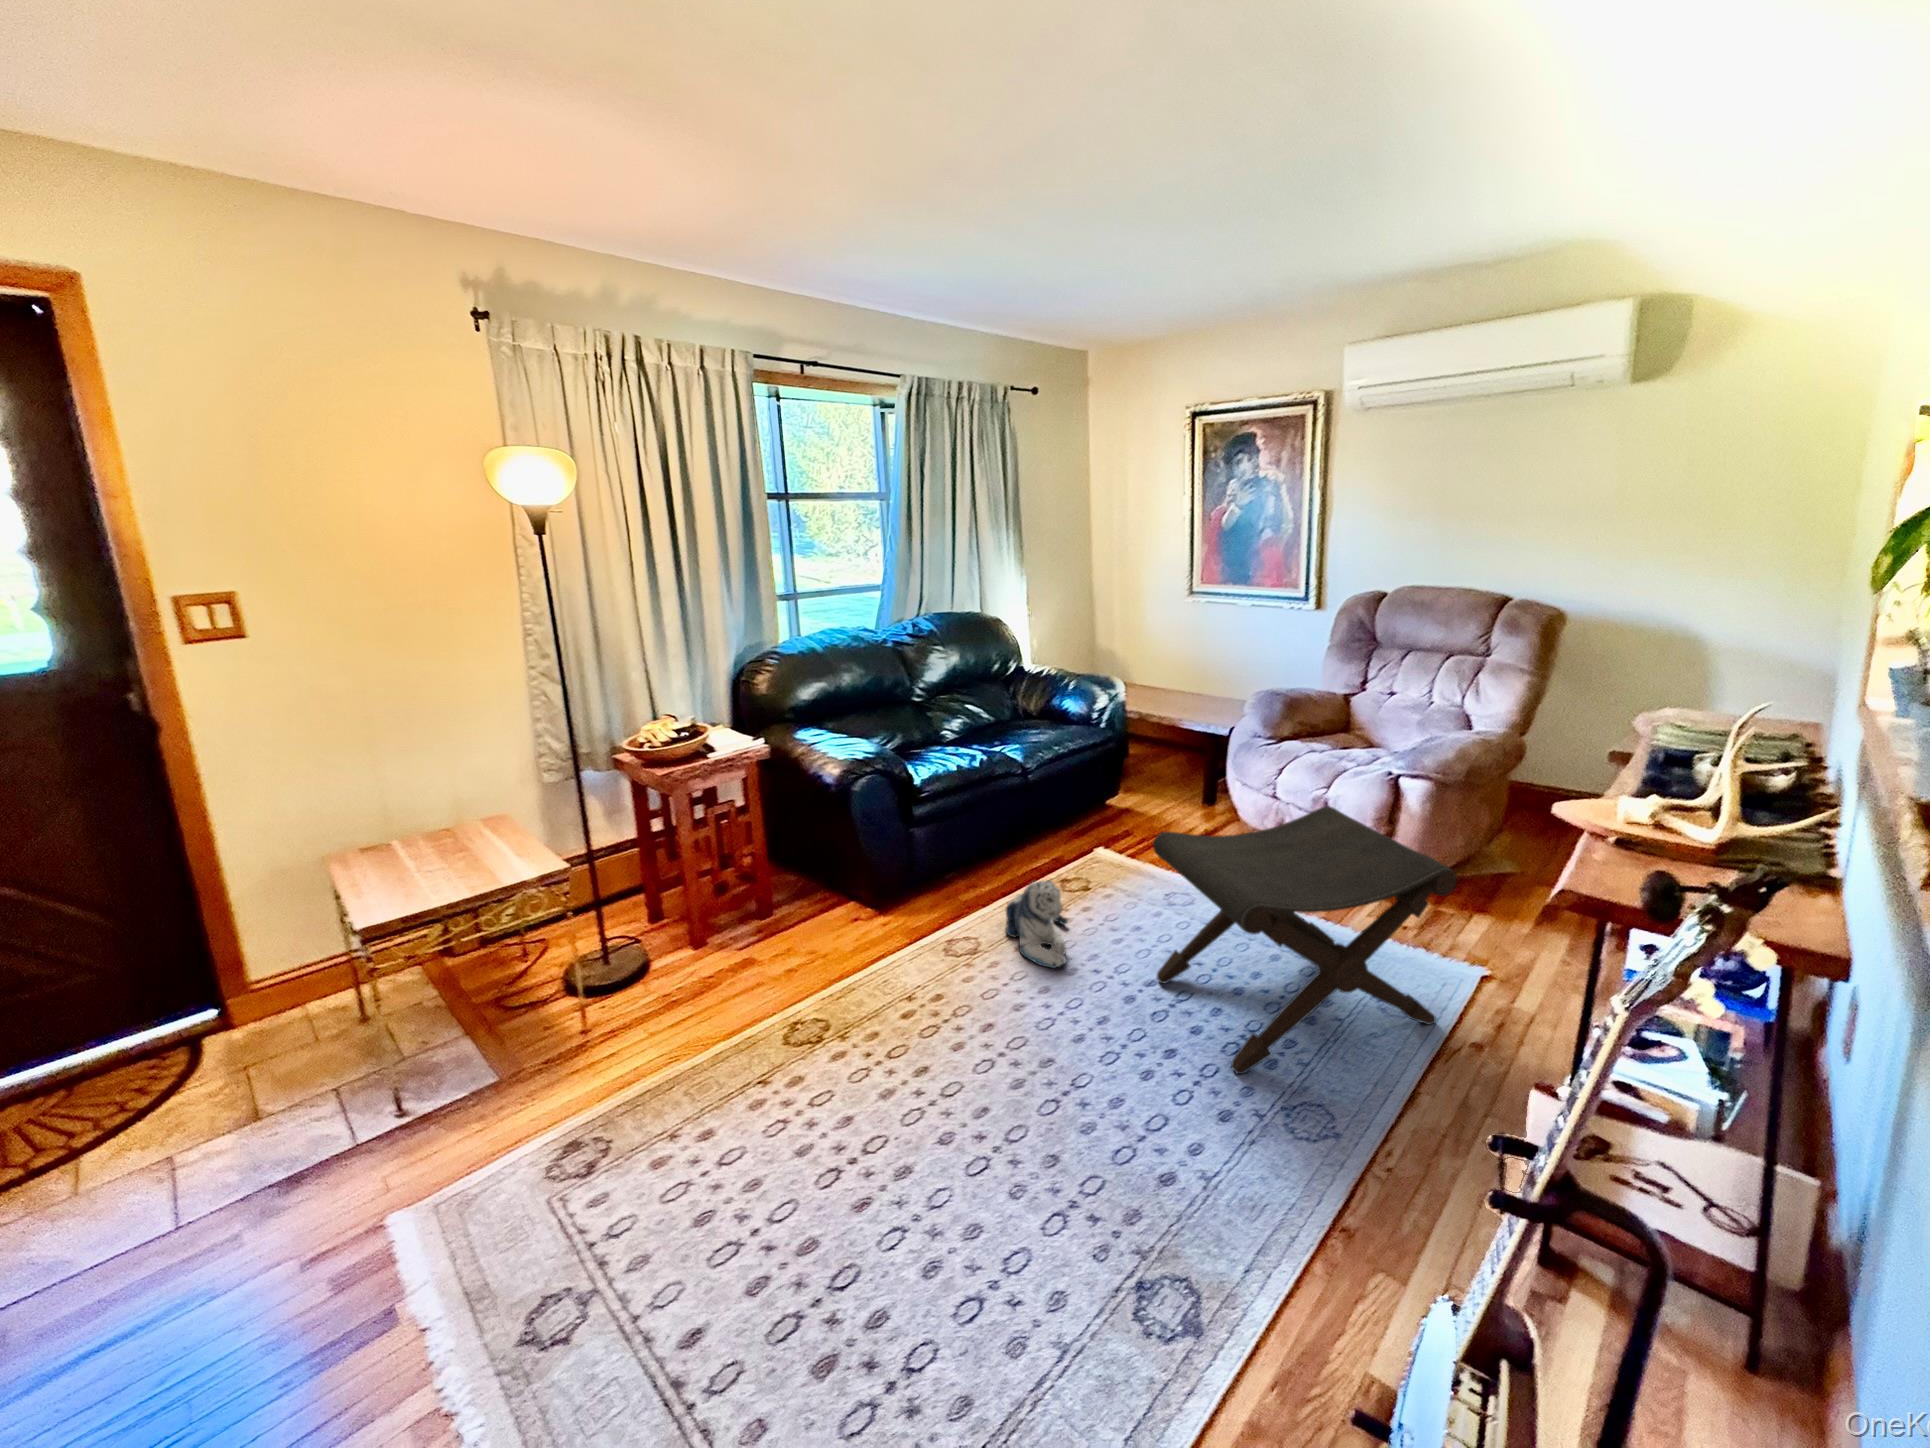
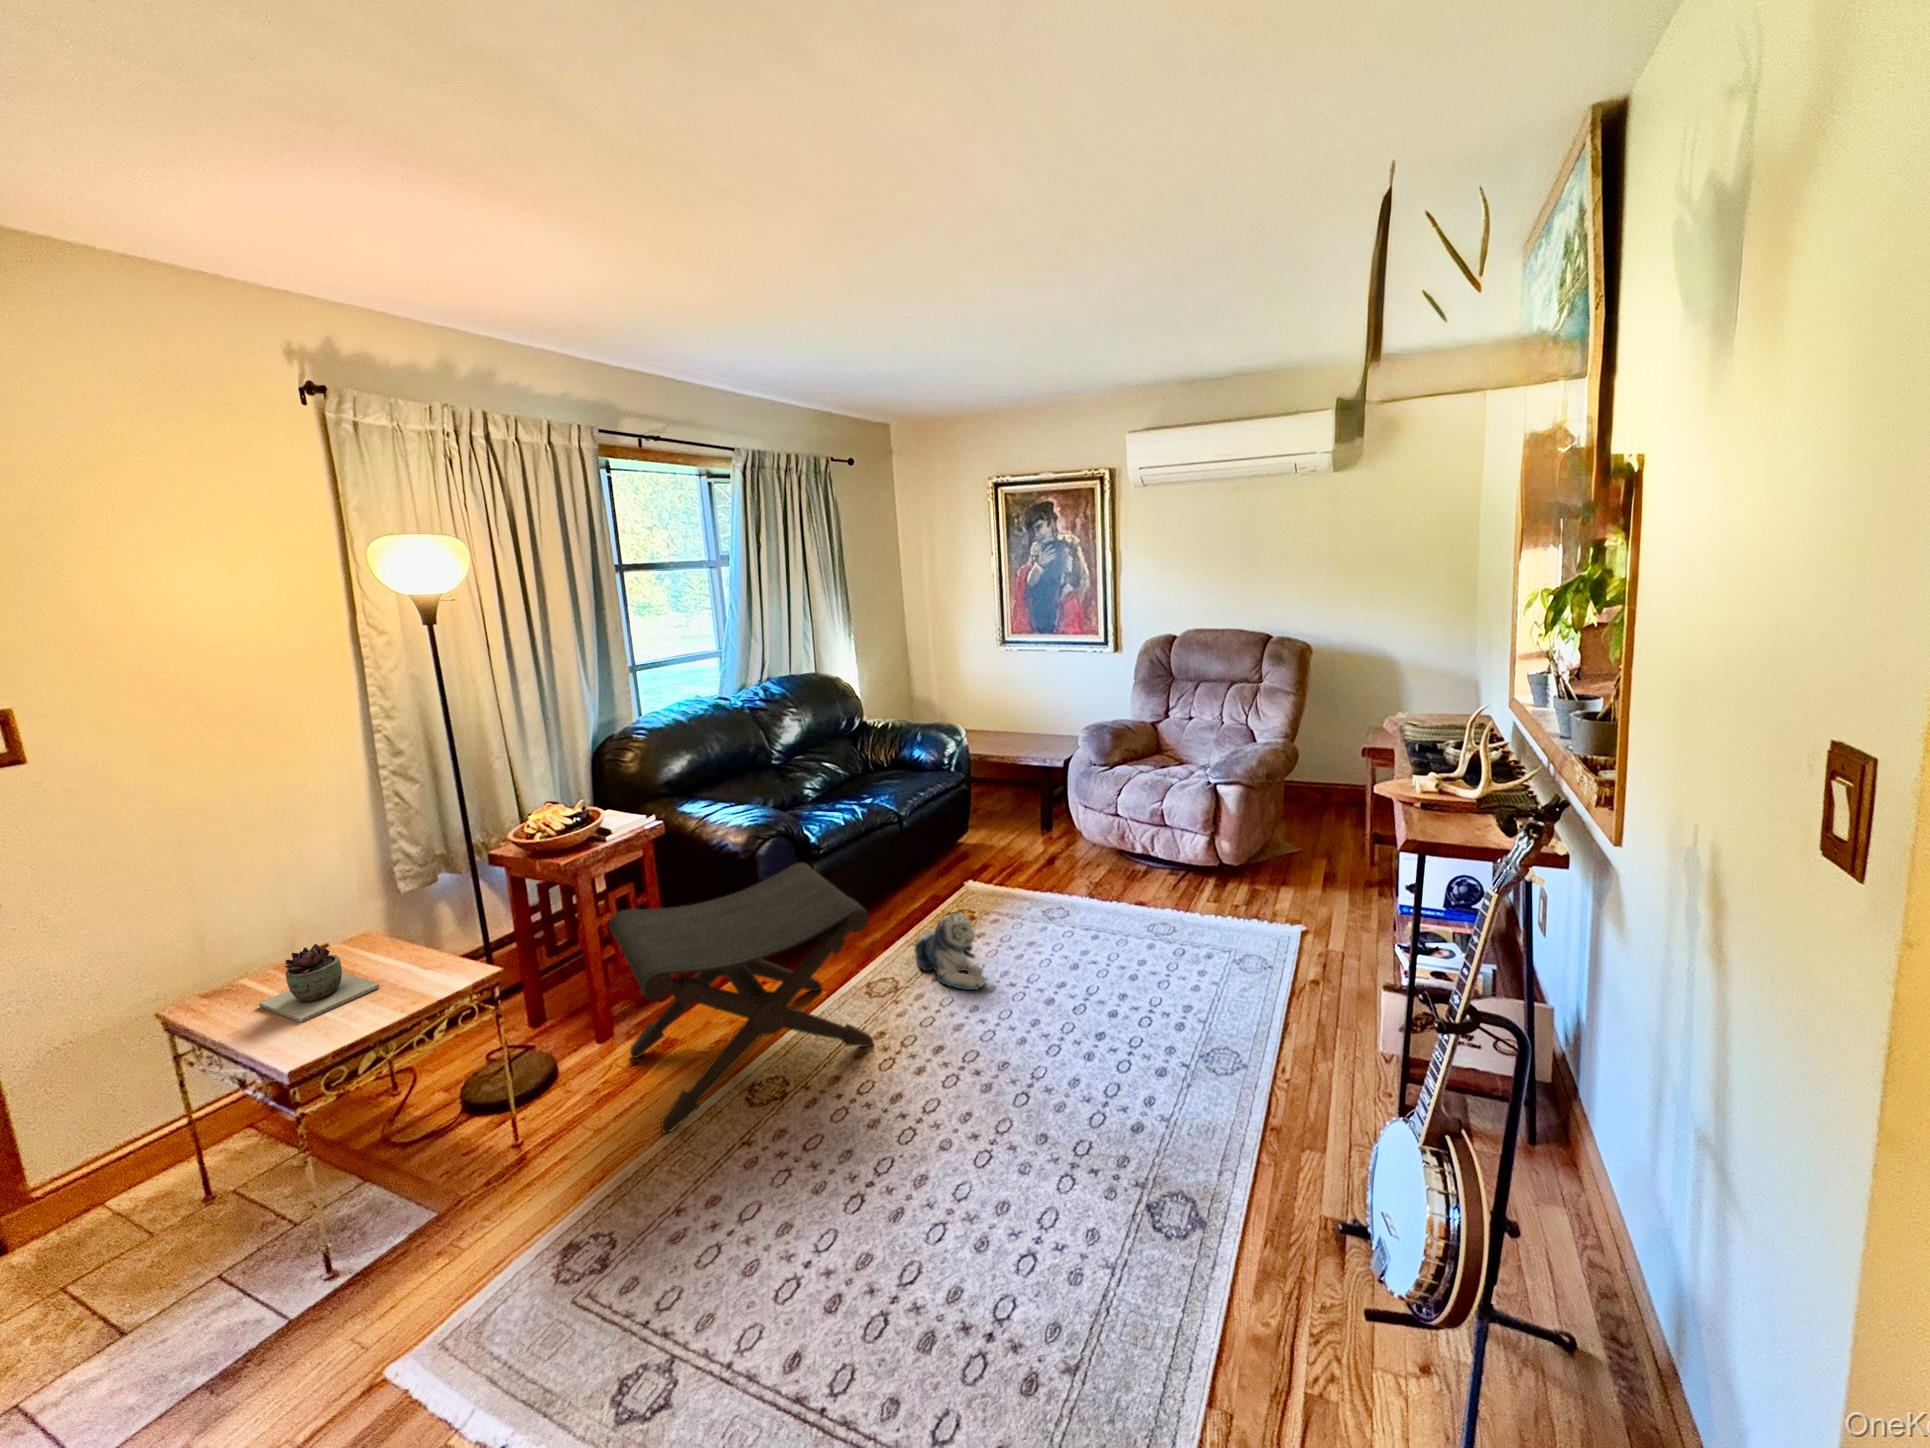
footstool: present [1153,806,1457,1074] -> present [609,863,873,1133]
succulent plant: none [399,818,486,886] -> present [259,944,380,1023]

